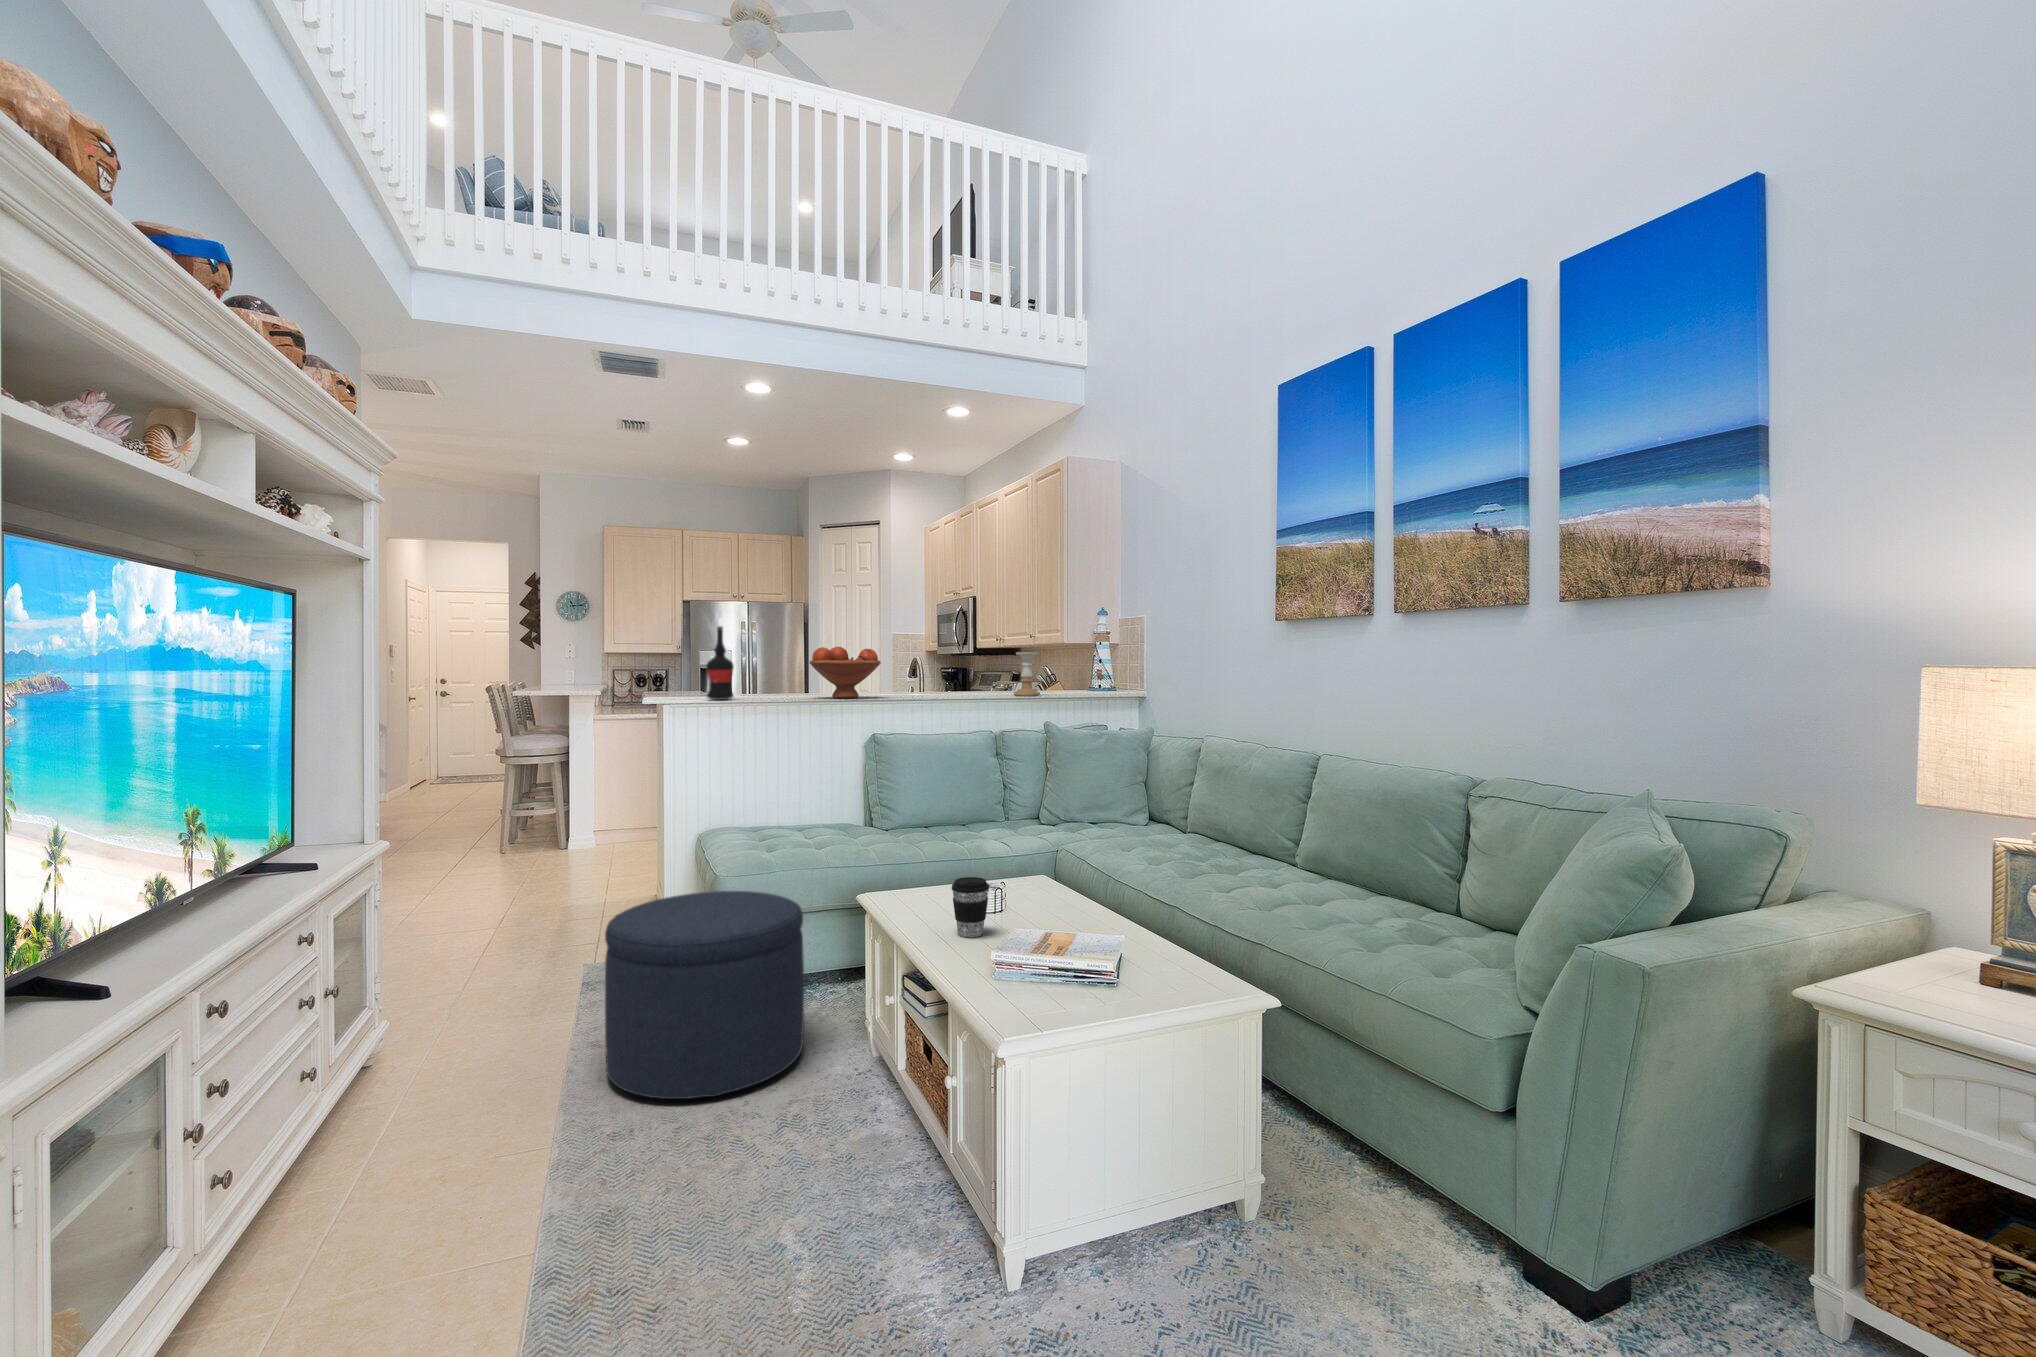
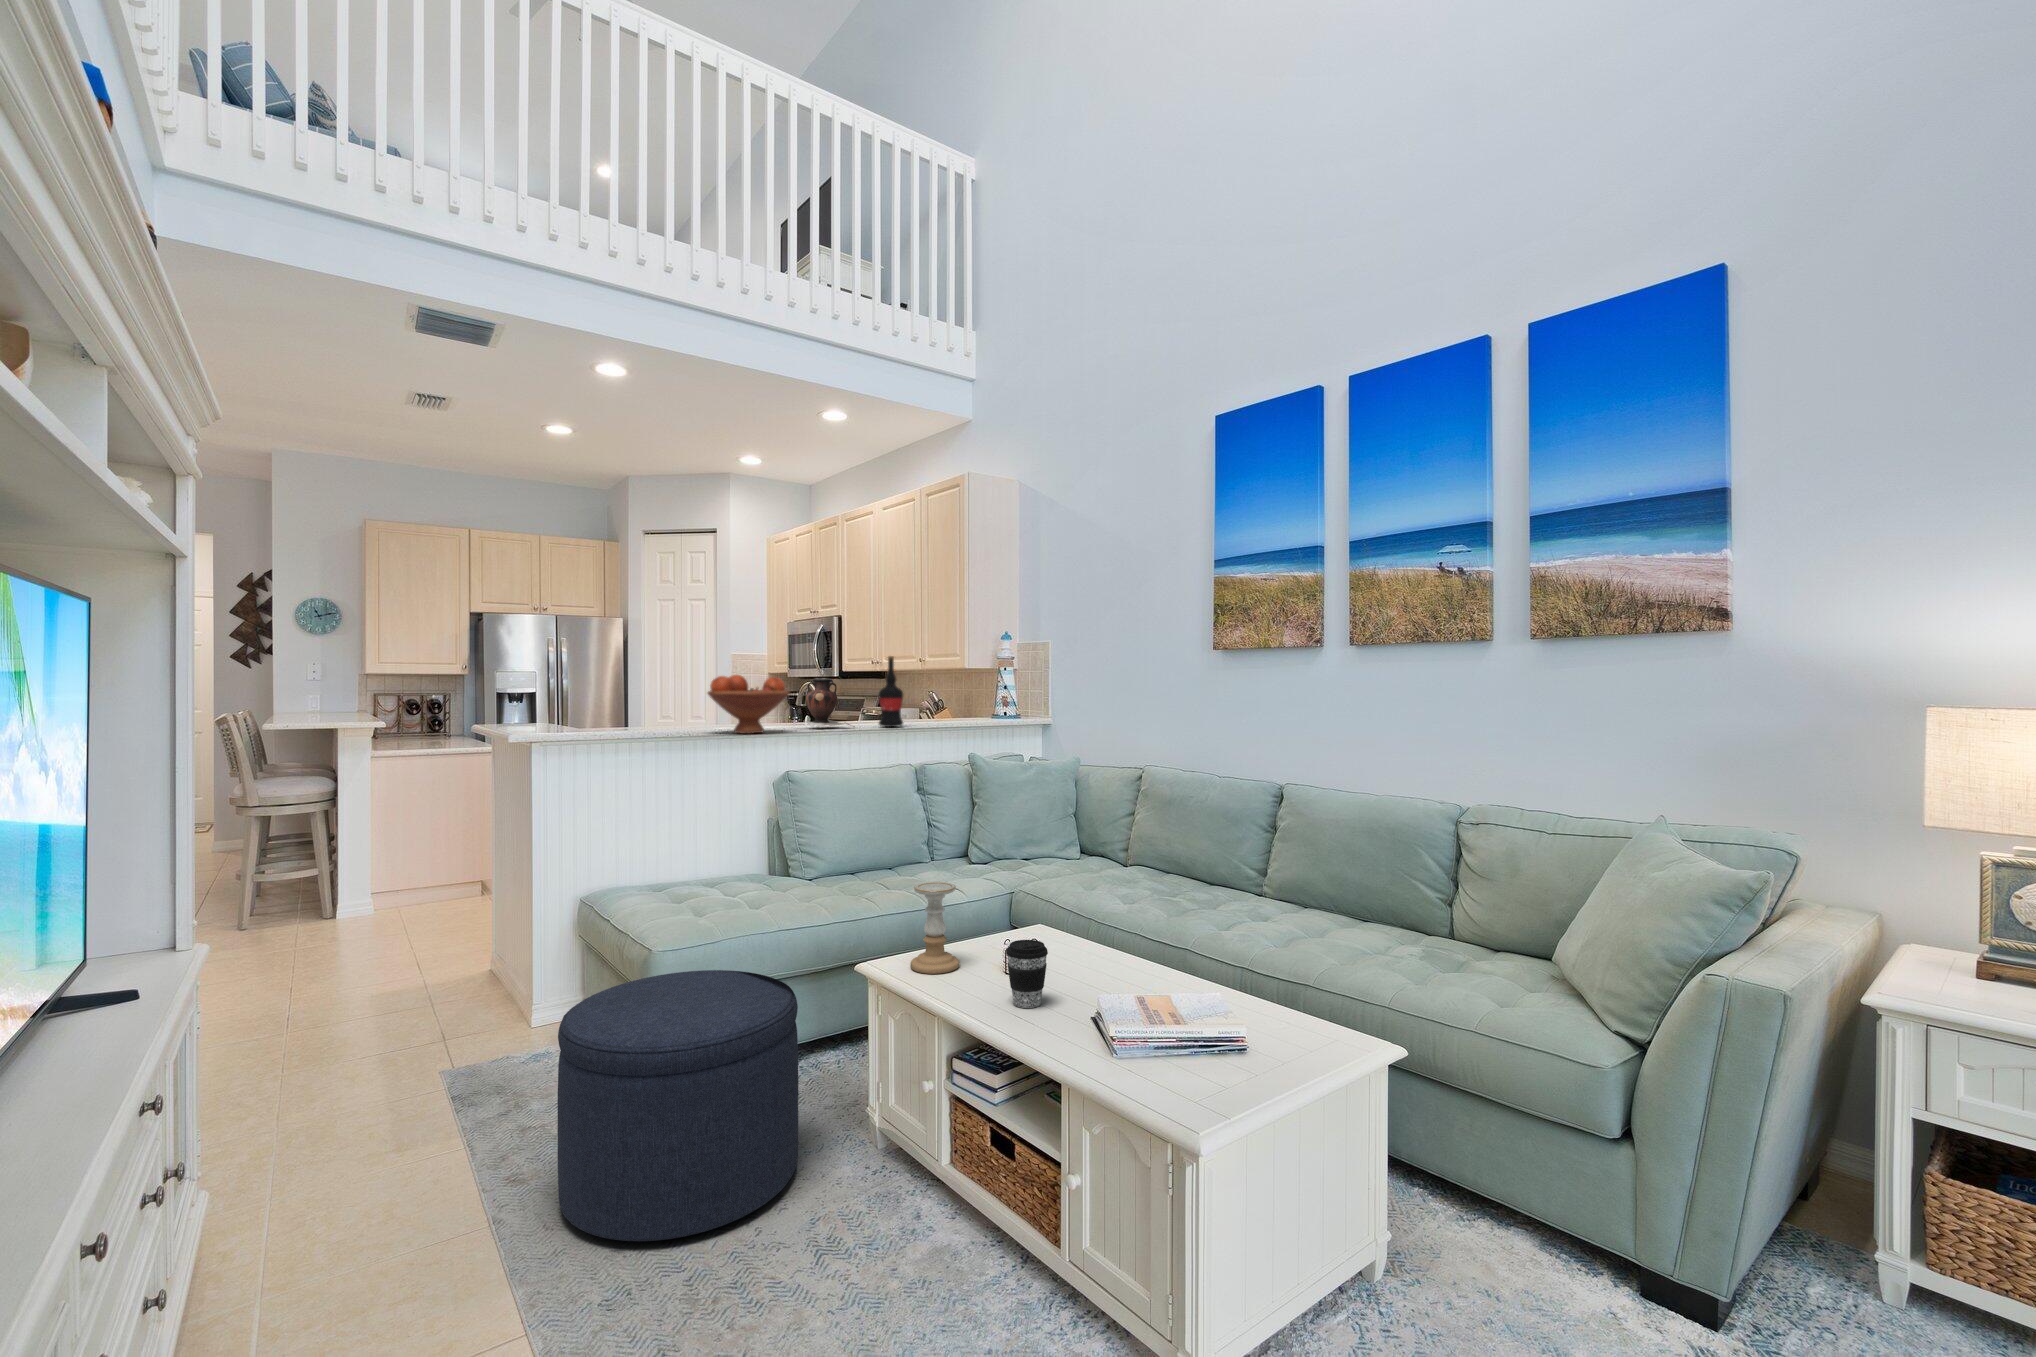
wine bottle: present [706,626,734,700] -> present [879,656,903,727]
vase: none [893,651,949,696] -> present [794,678,855,727]
candle holder: present [1014,652,1040,696] -> present [910,882,960,974]

